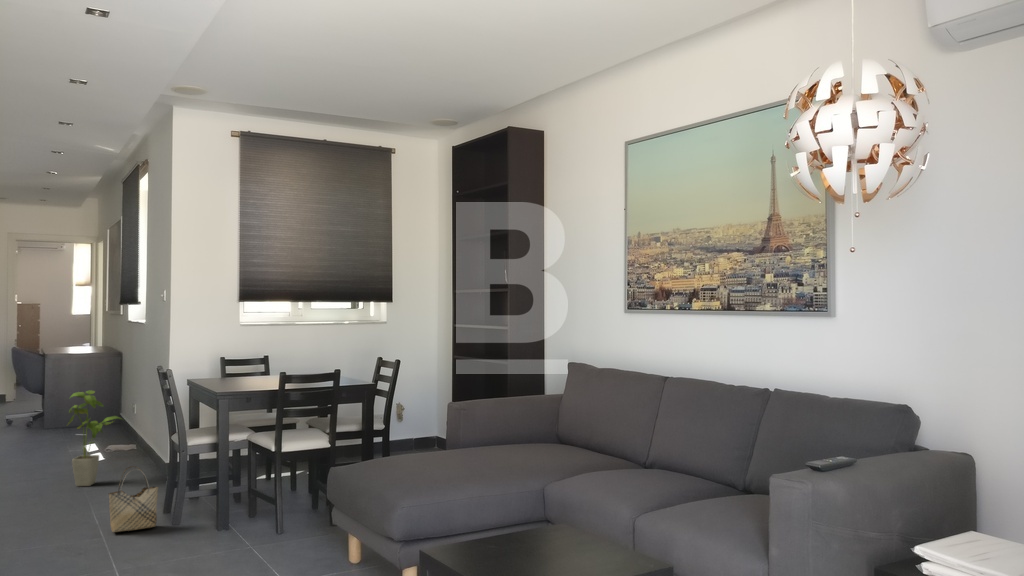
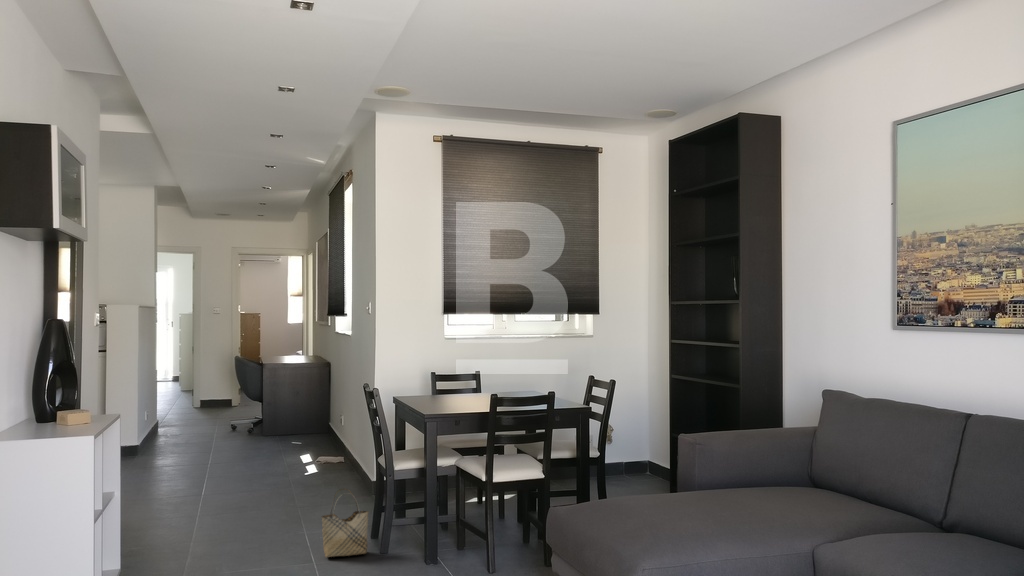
house plant: present [68,390,119,486] -> none [282,405,335,501]

